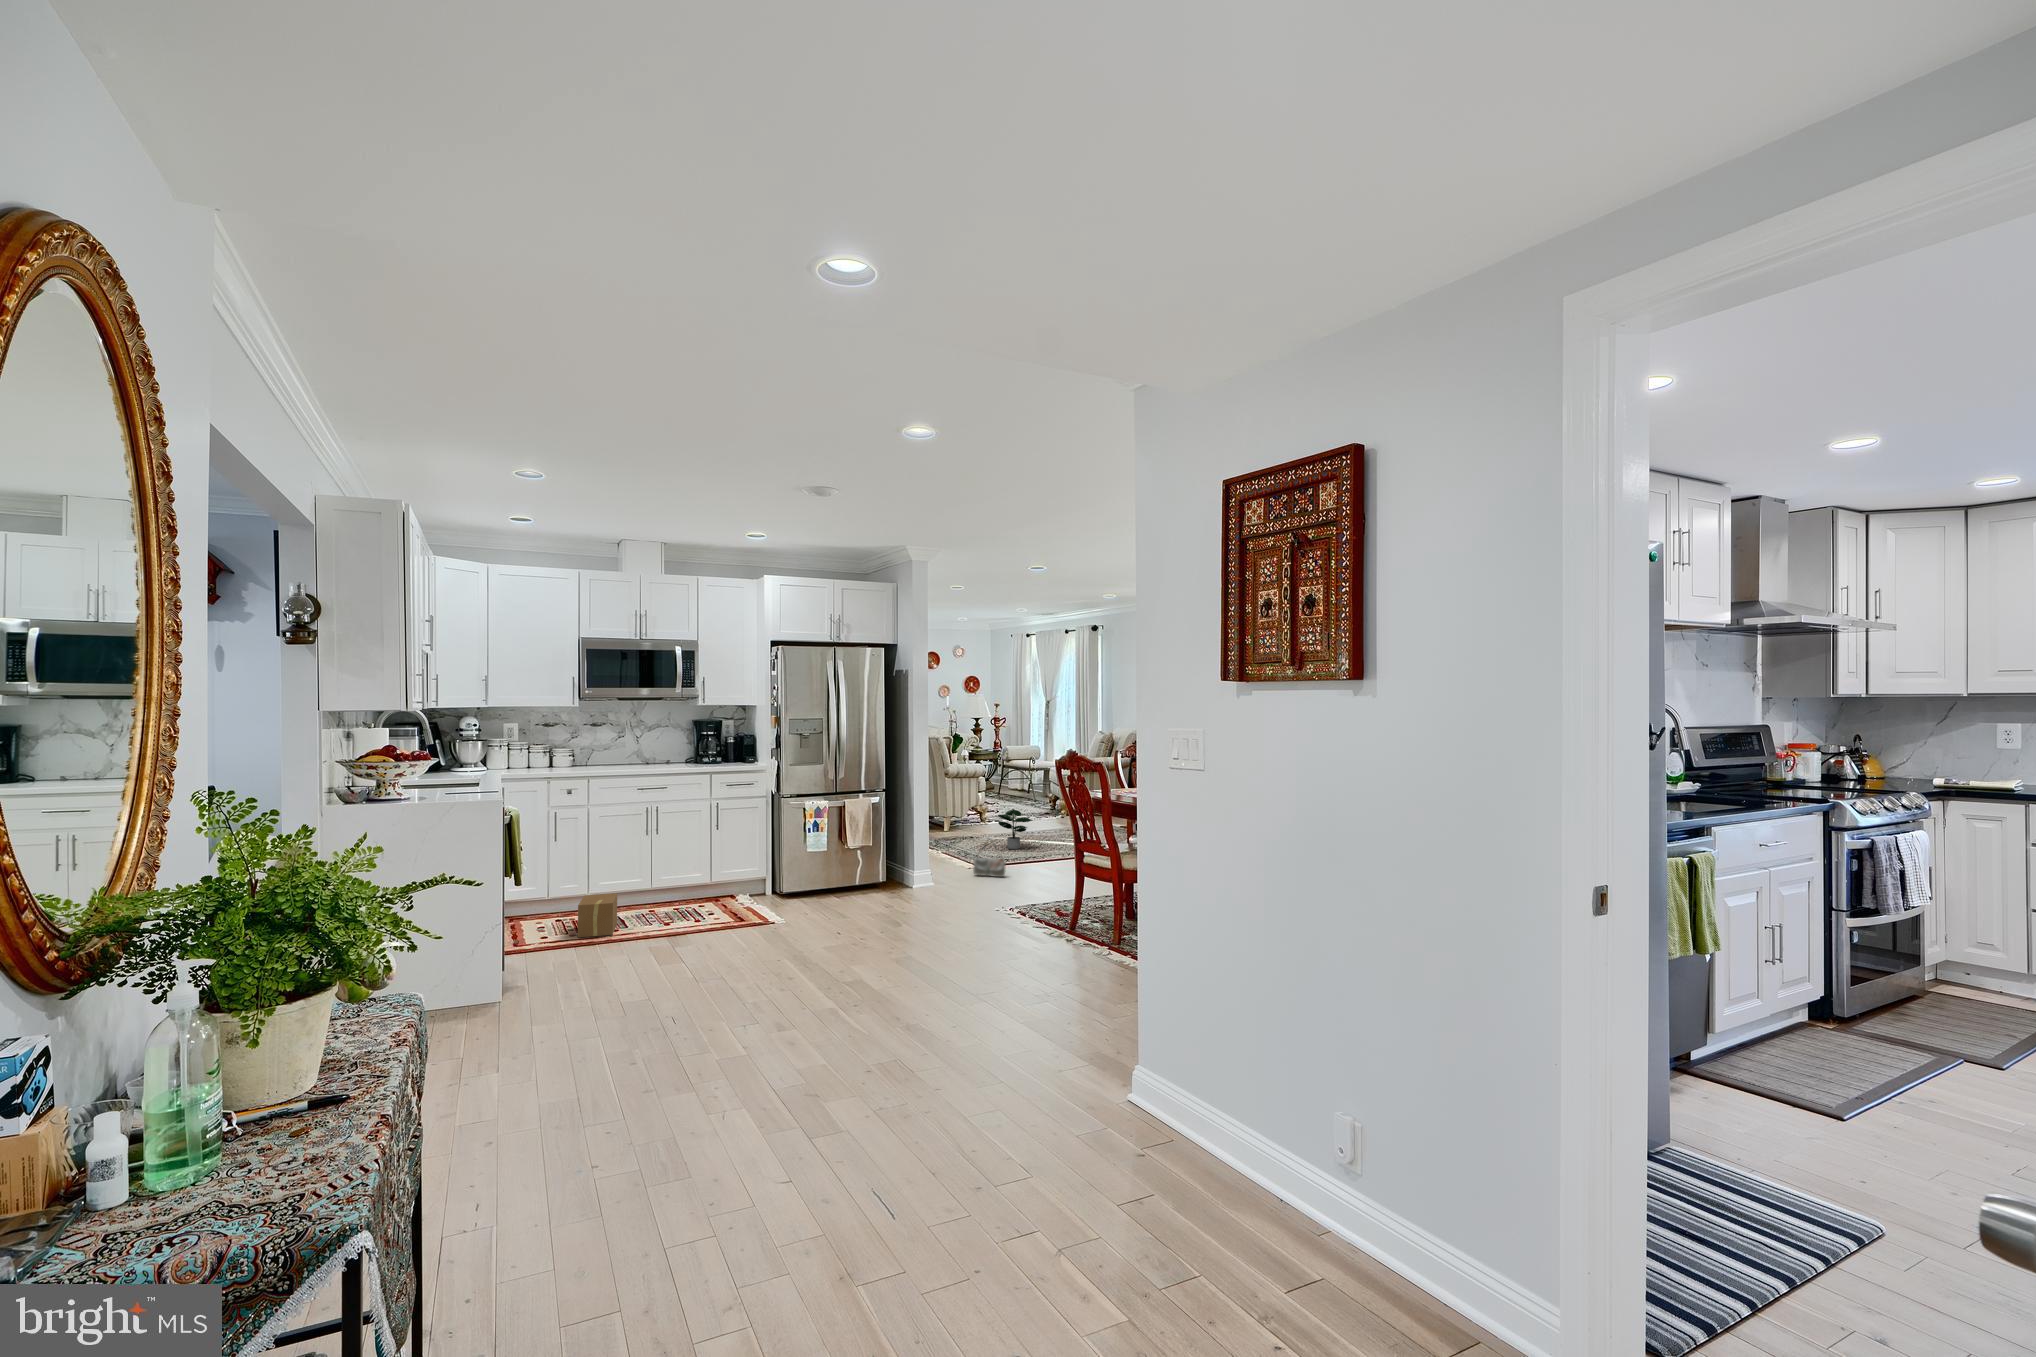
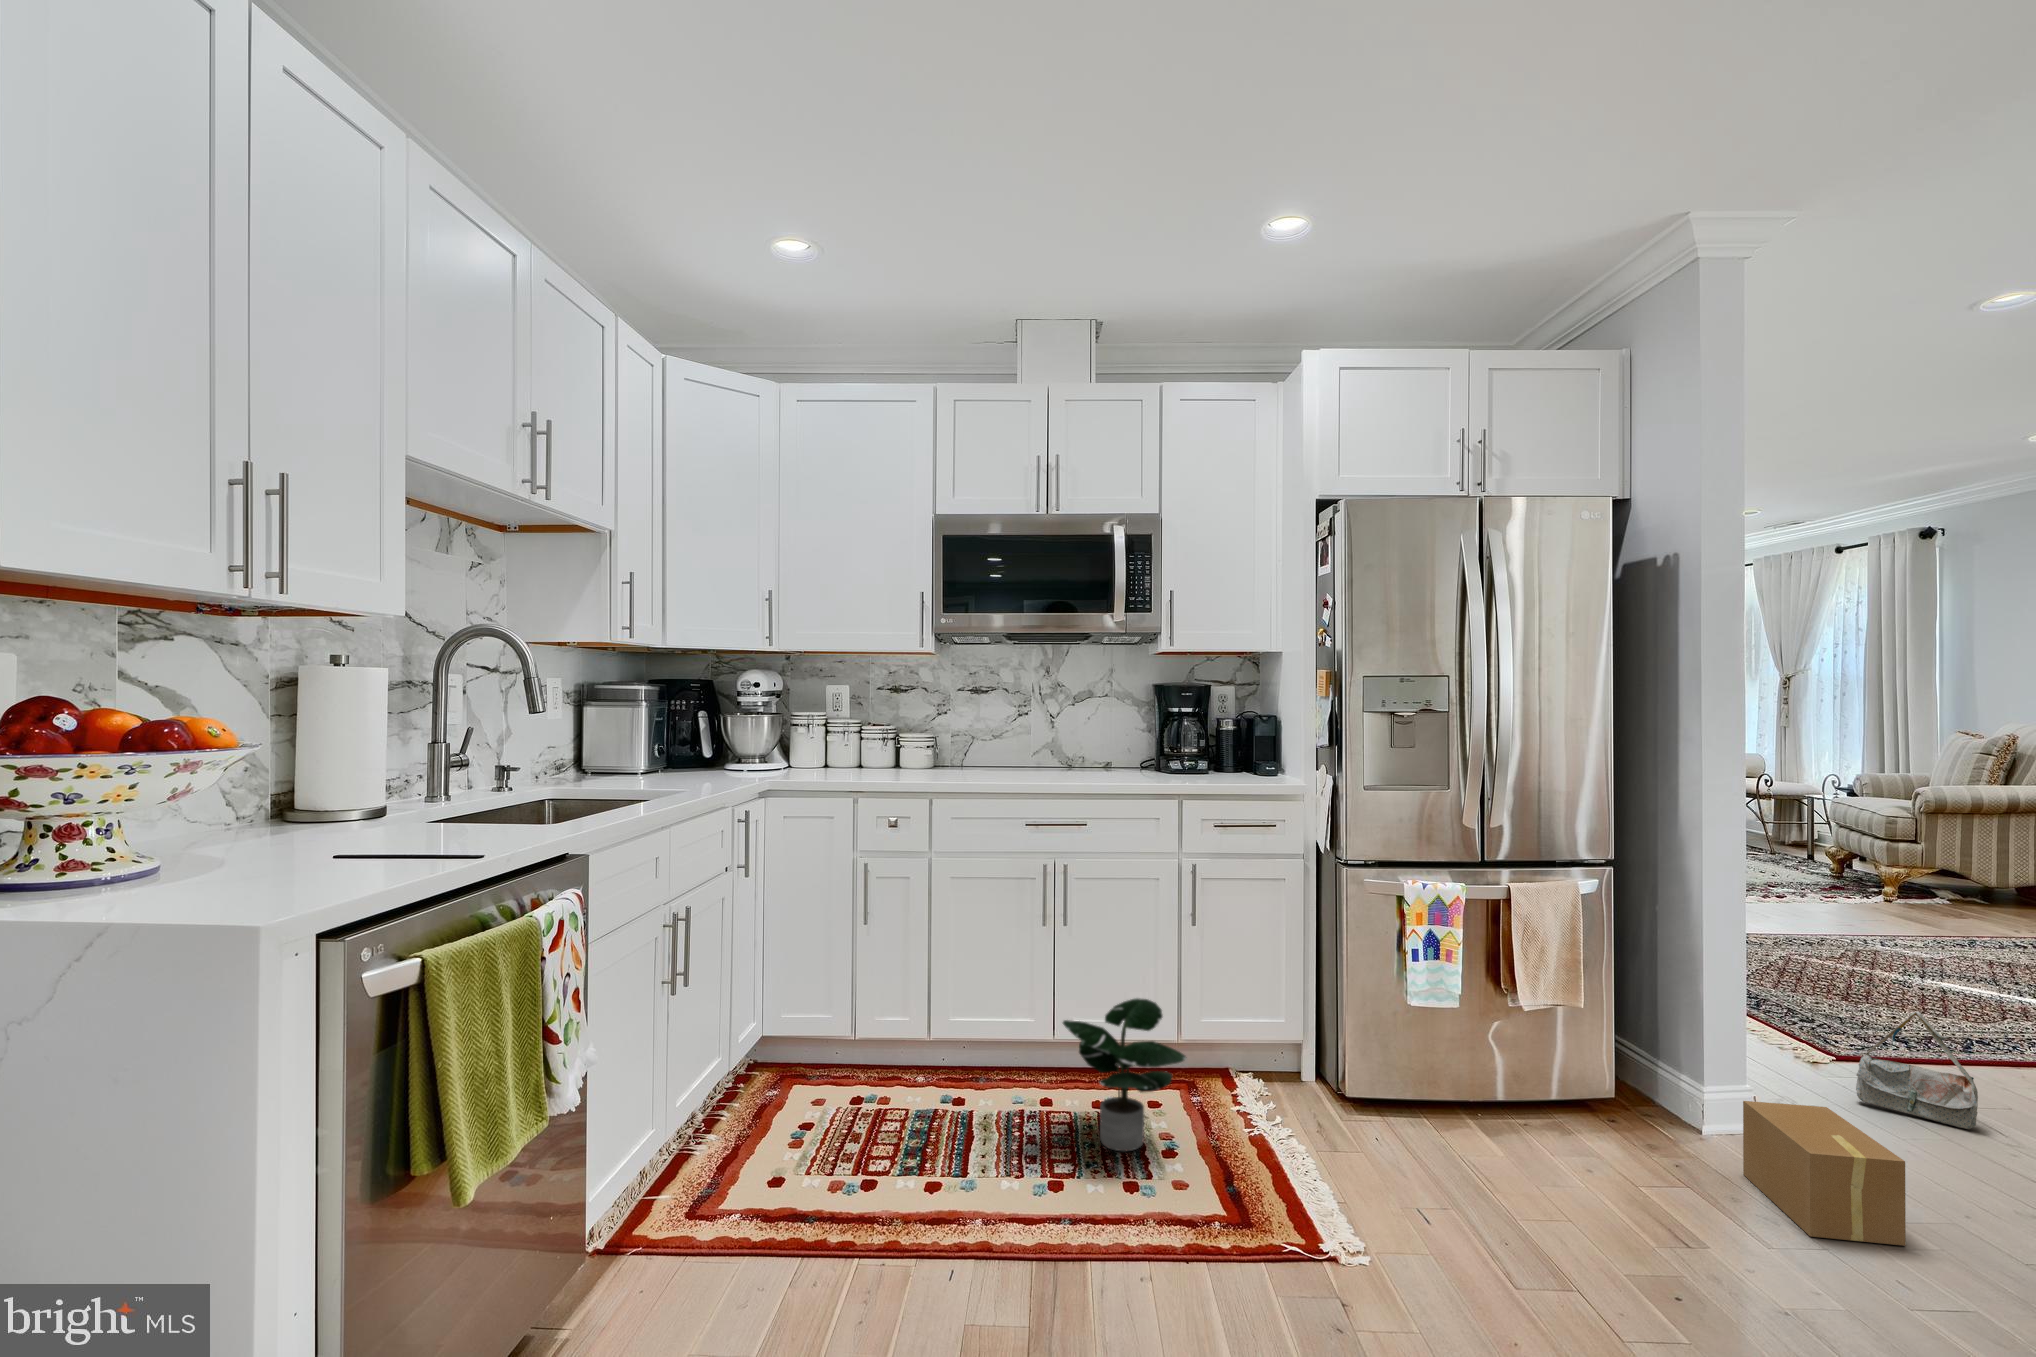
potted plant: present [998,810,1033,849] -> present [1063,998,1186,1152]
cardboard box: present [578,893,617,937] -> present [1743,1101,1906,1246]

